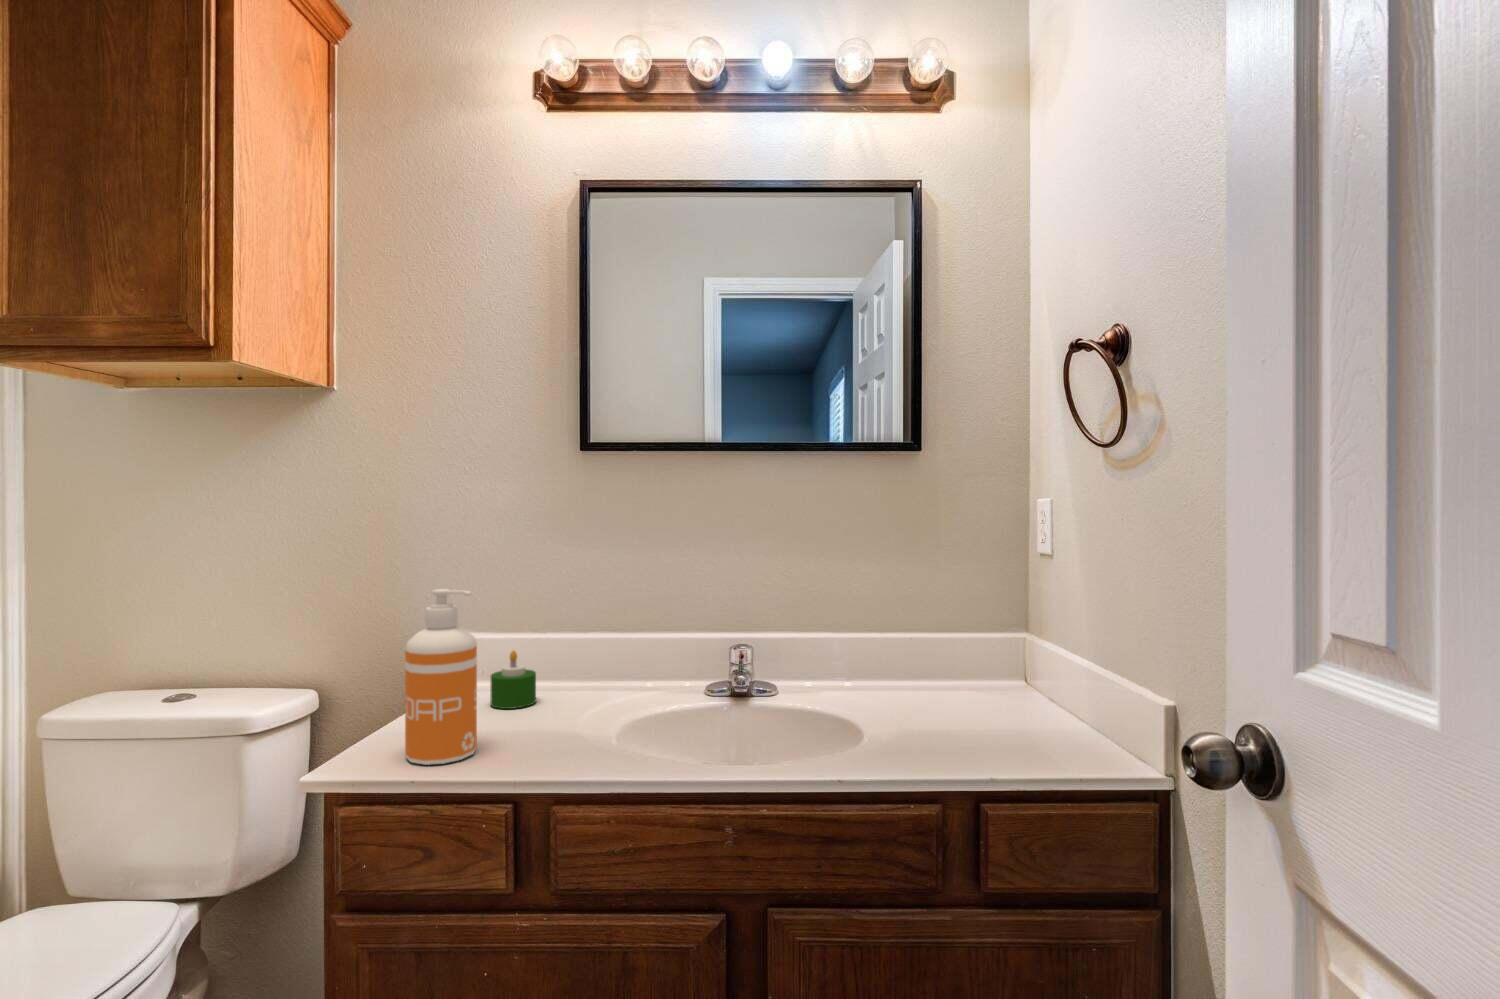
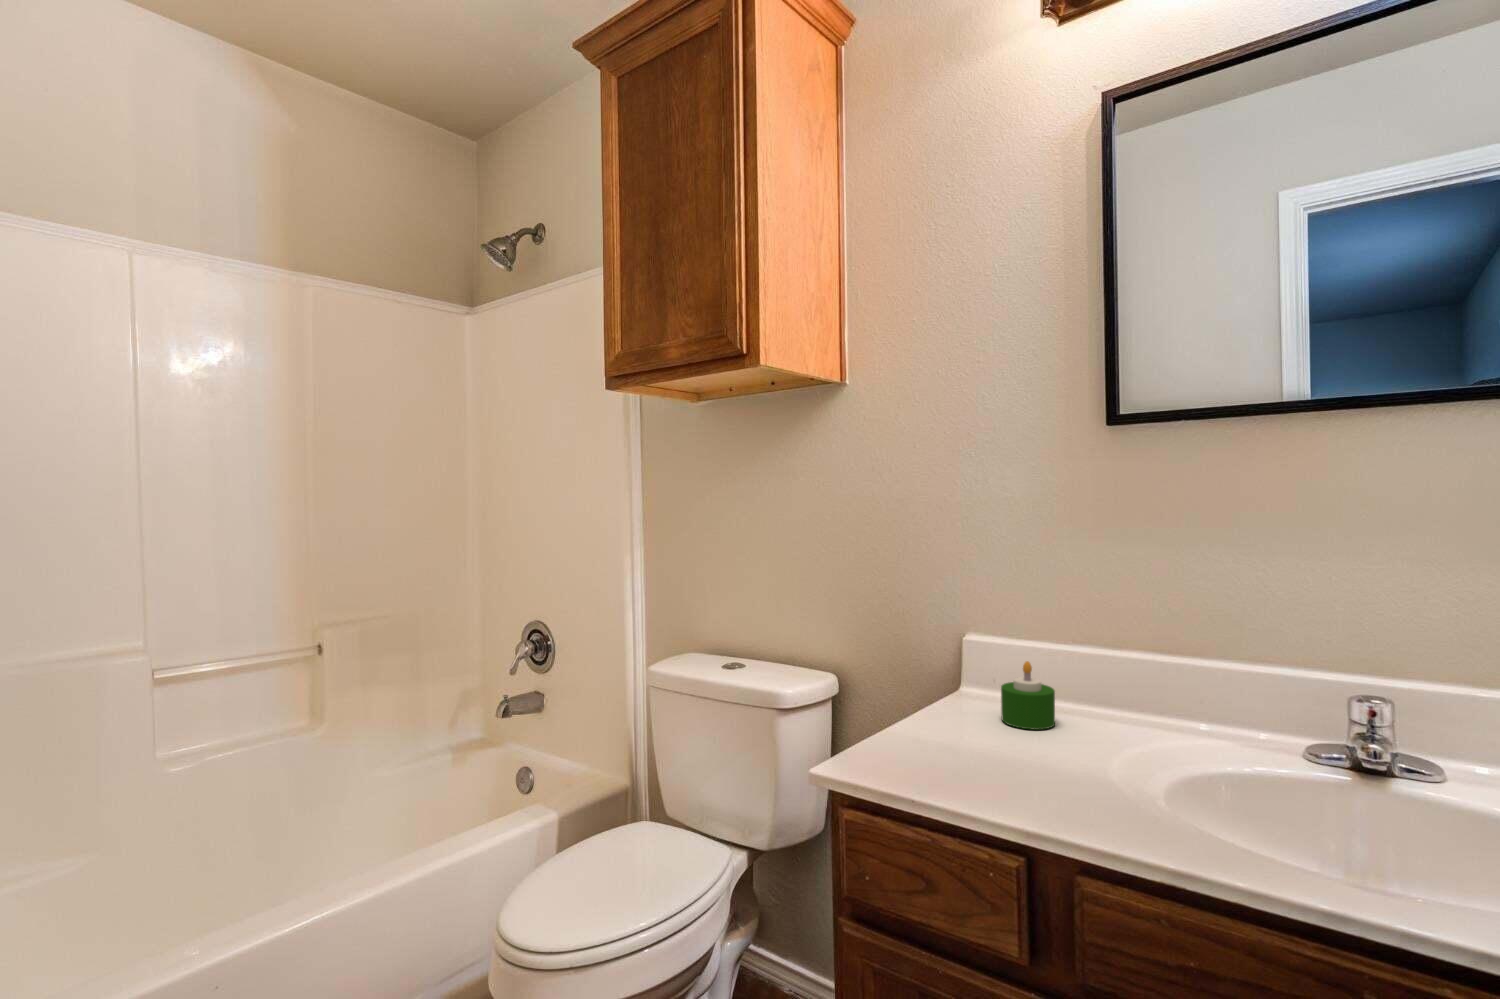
soap dispenser: present [405,589,477,765] -> none [905,589,984,788]

